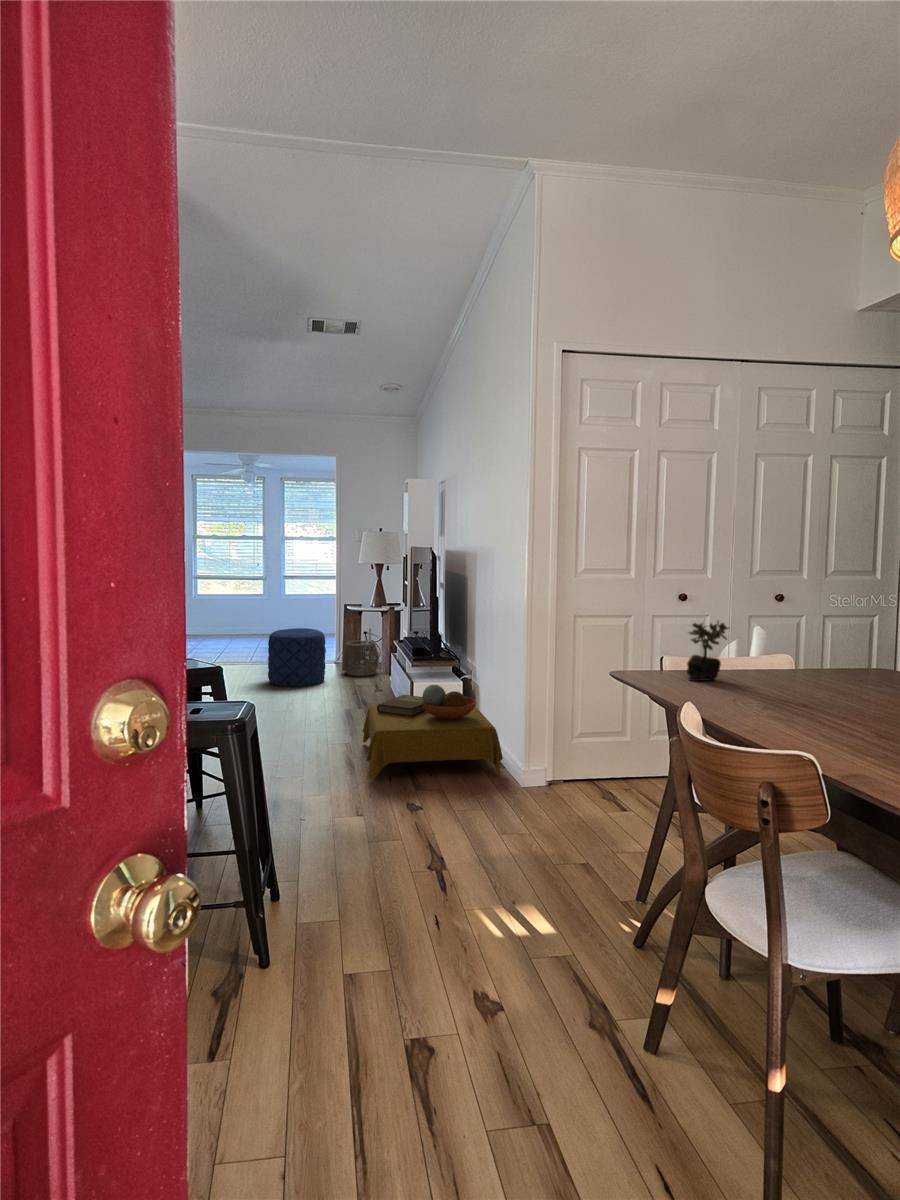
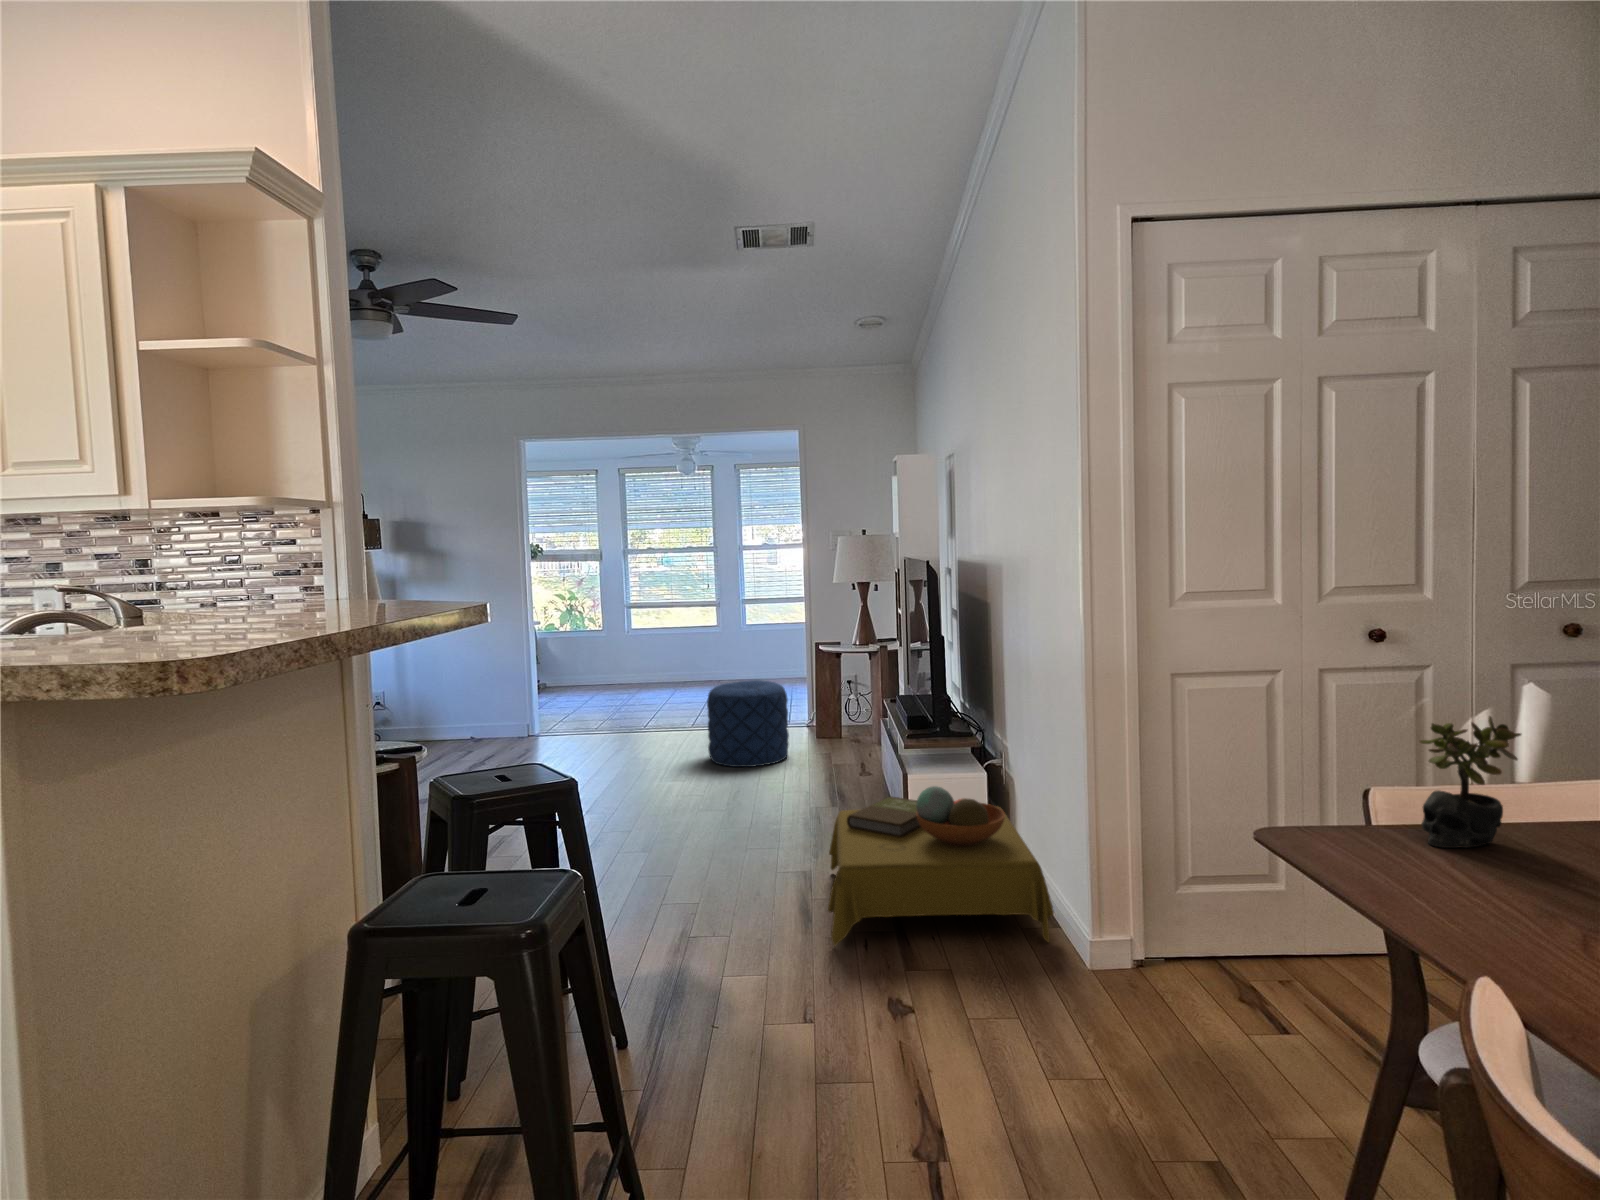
woven basket: present [343,641,379,676] -> none [814,695,868,748]

